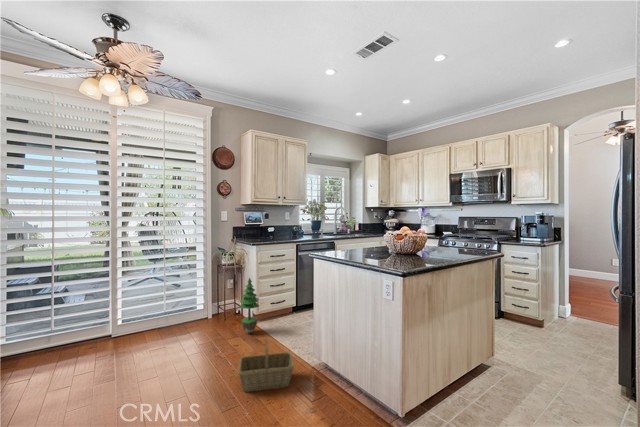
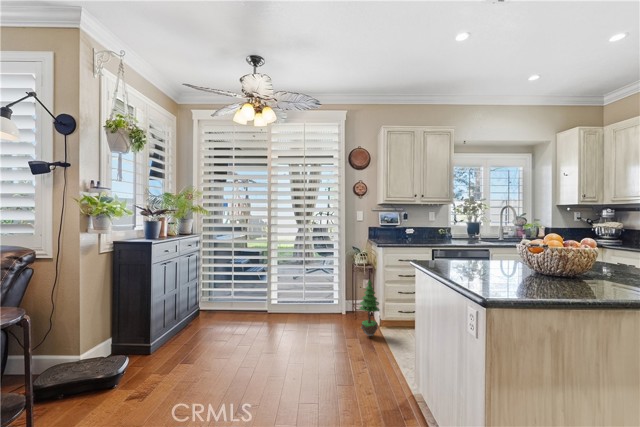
basket: present [238,339,294,392] -> none [325,344,387,402]

